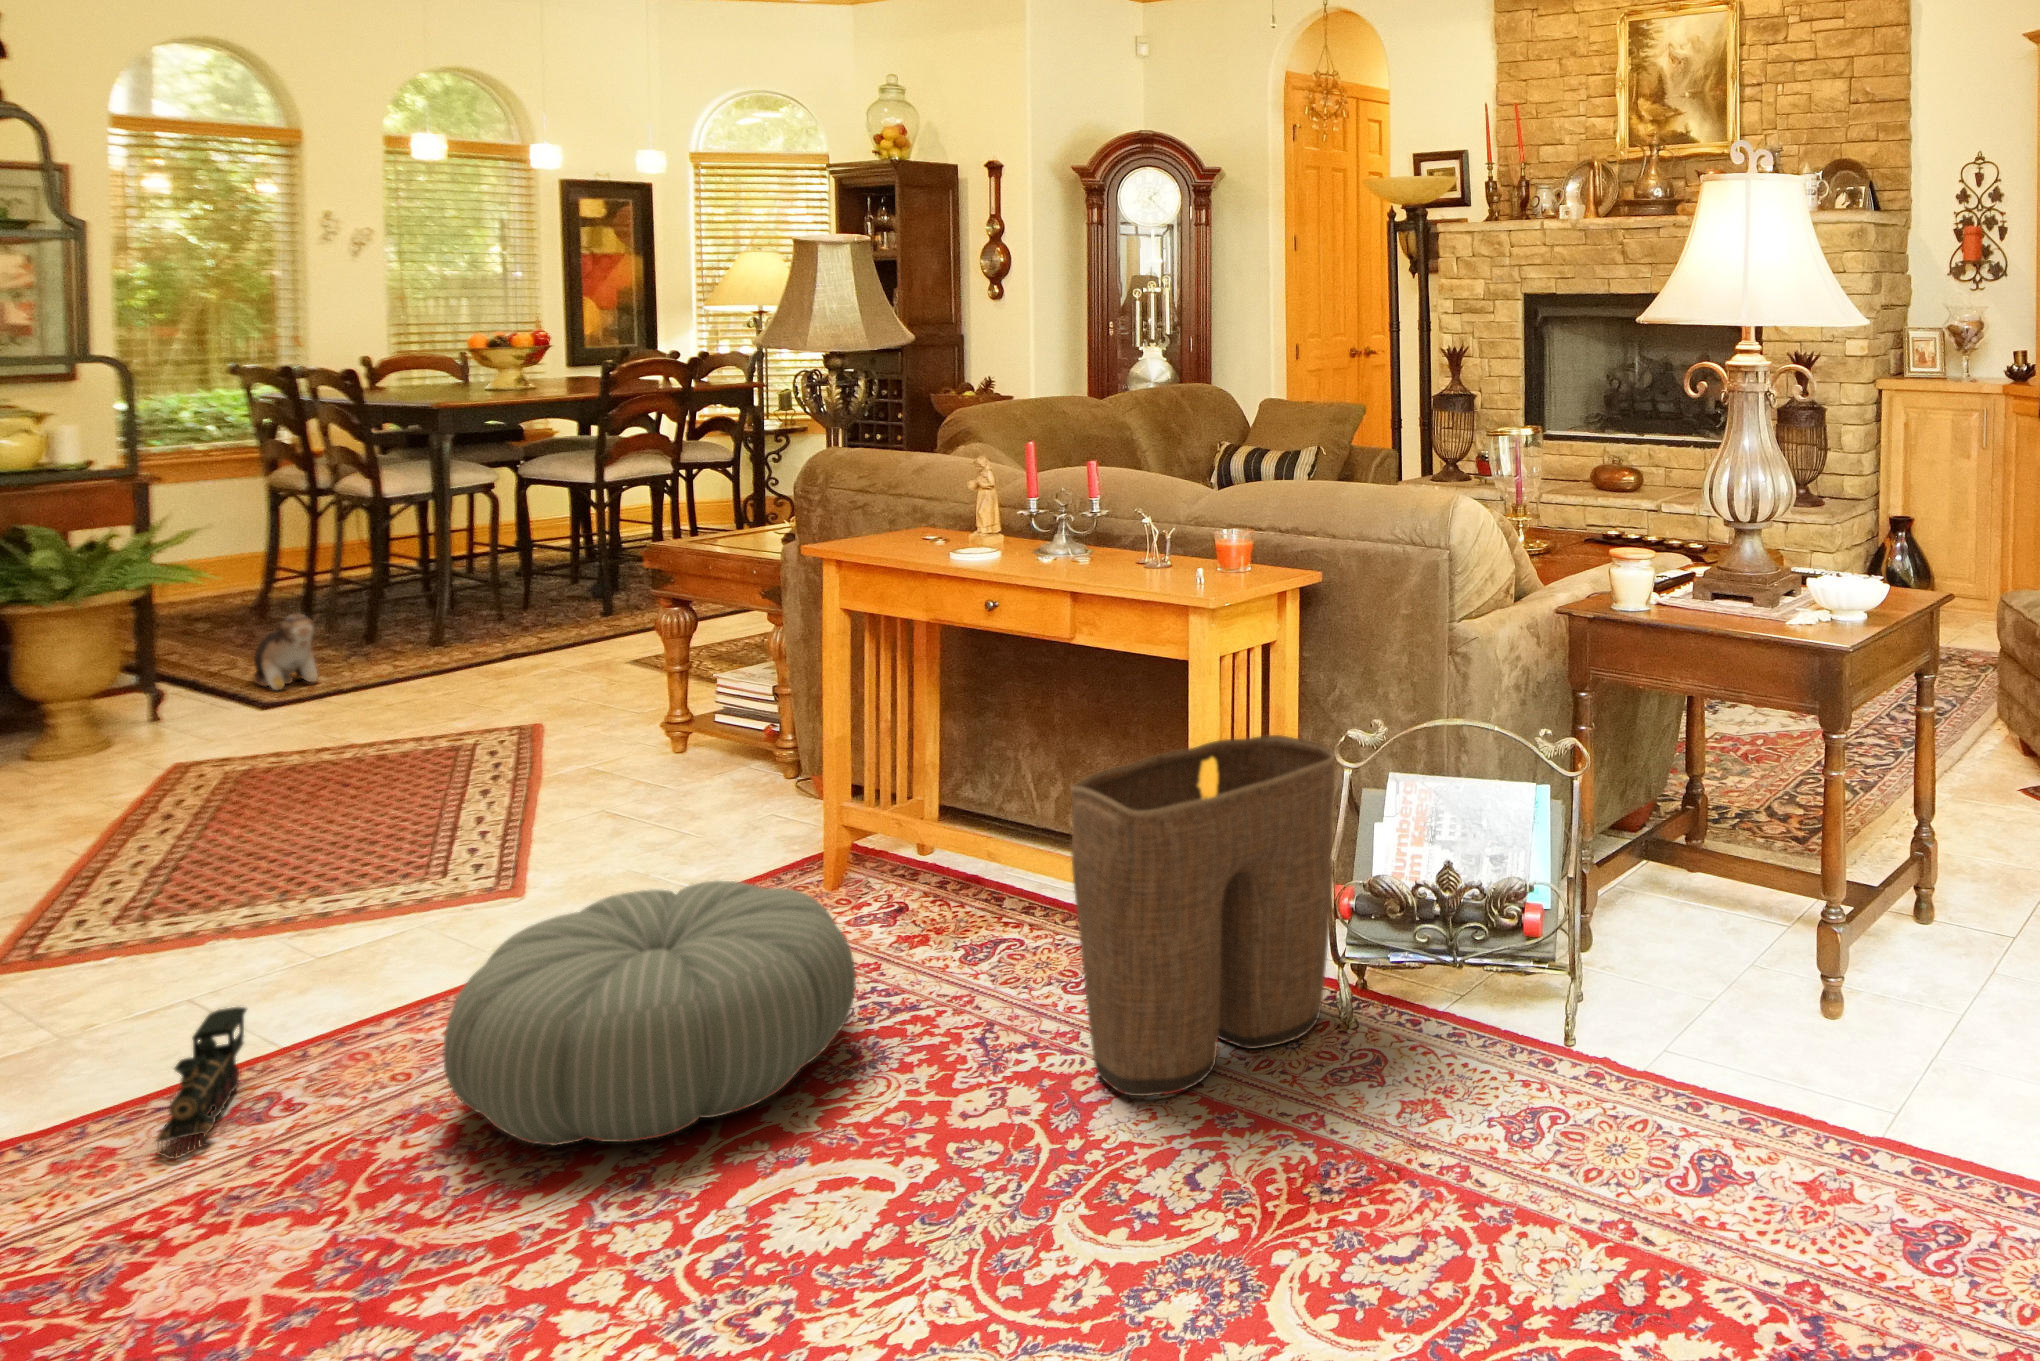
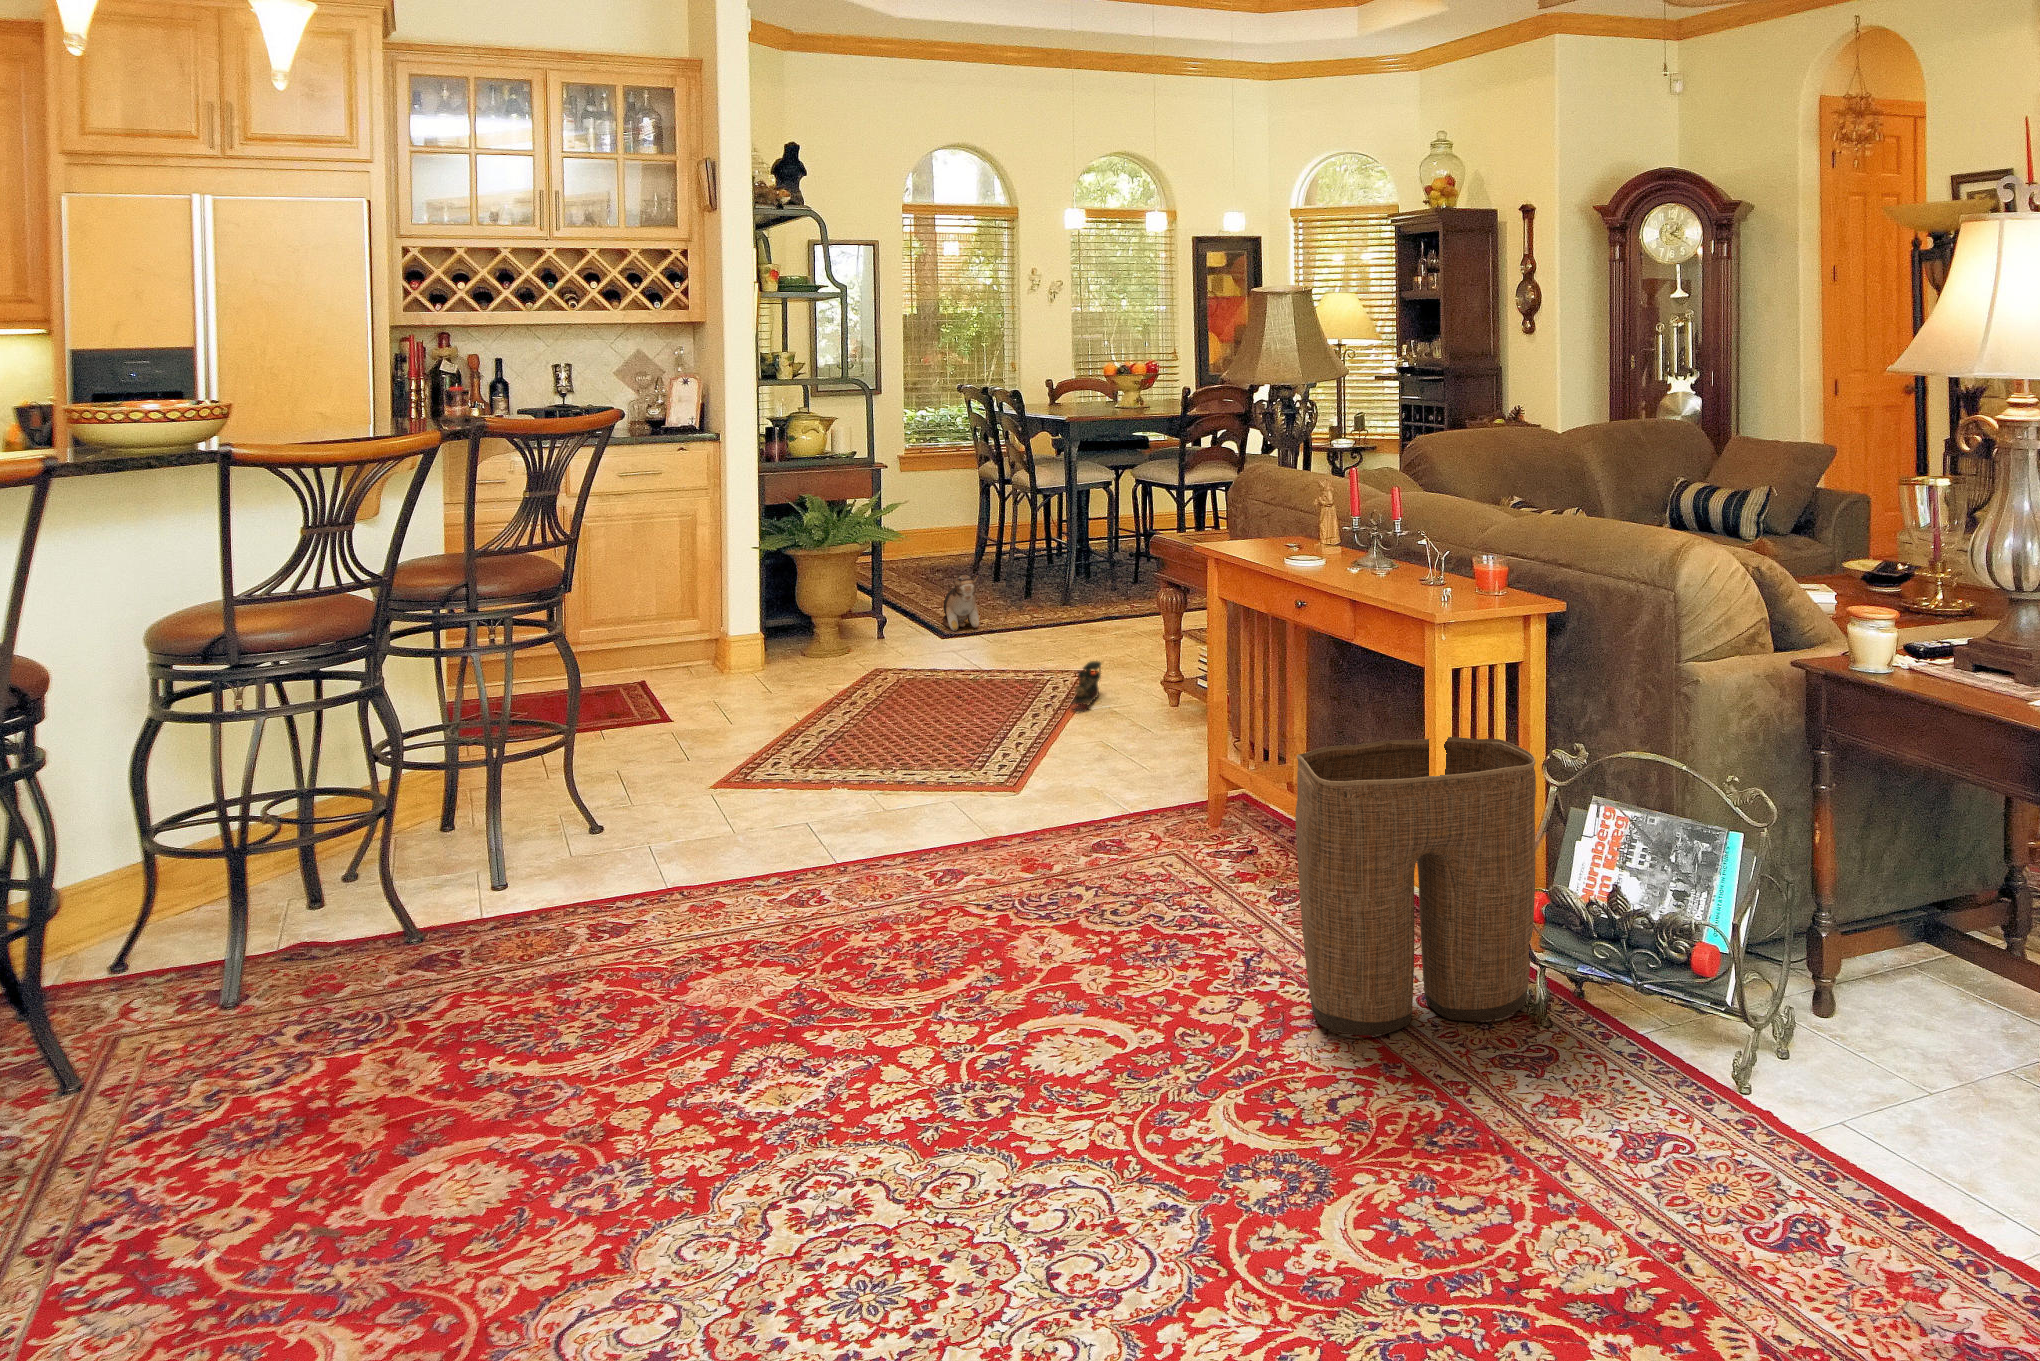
pouf: present [444,881,856,1145] -> none [887,792,1160,971]
toy train: present [157,1007,247,1159] -> present [1071,661,1101,710]

